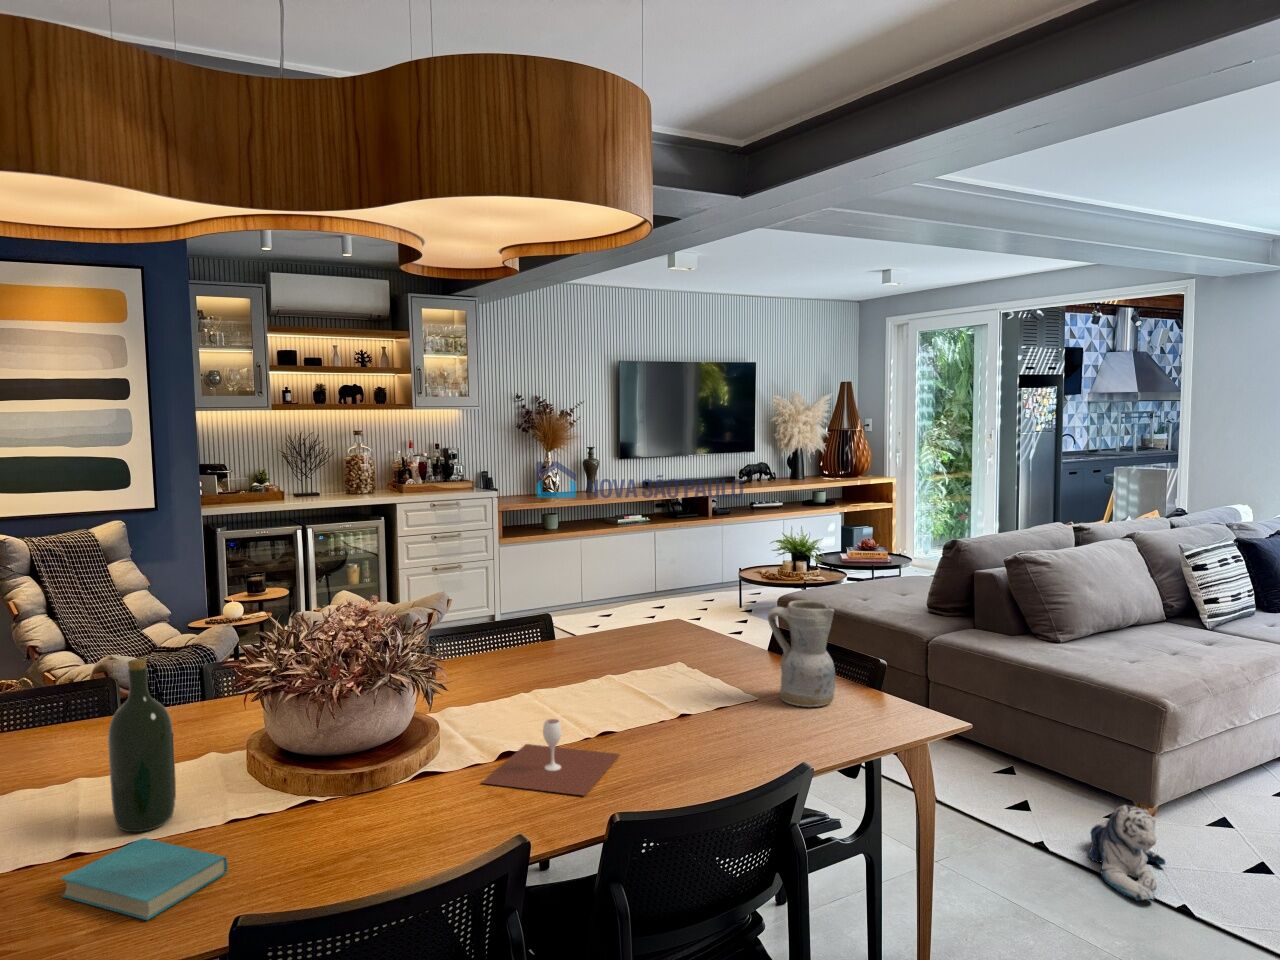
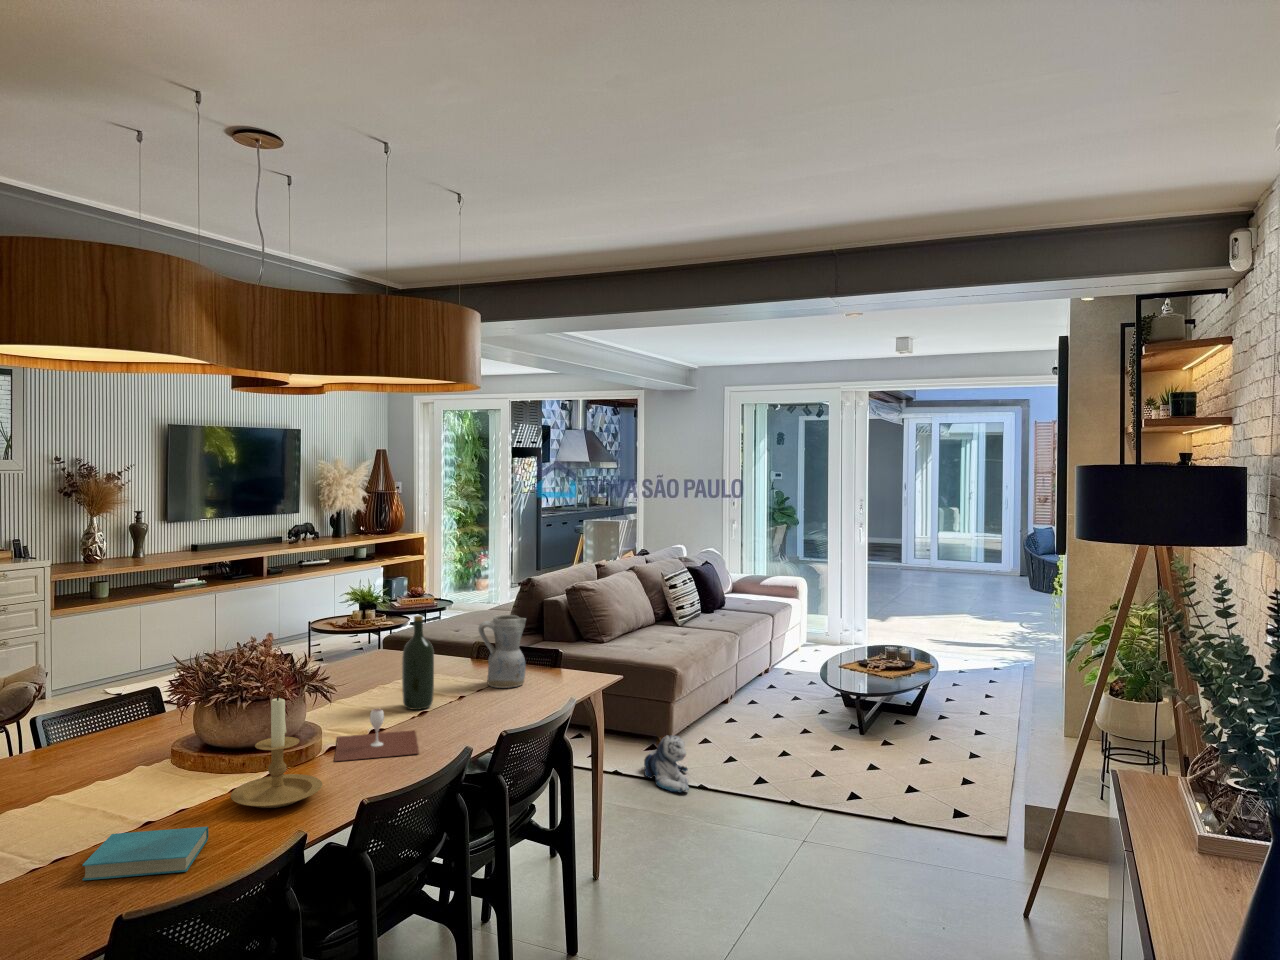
wine bottle: present [108,659,176,832] -> present [402,616,434,710]
candle holder: none [298,692,416,843] -> present [231,695,322,808]

